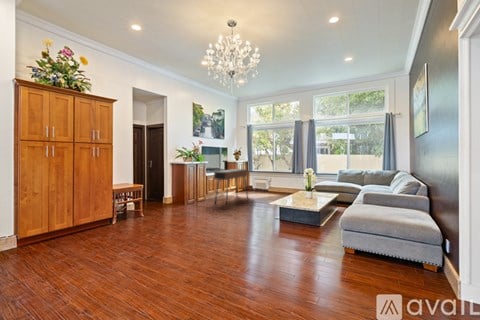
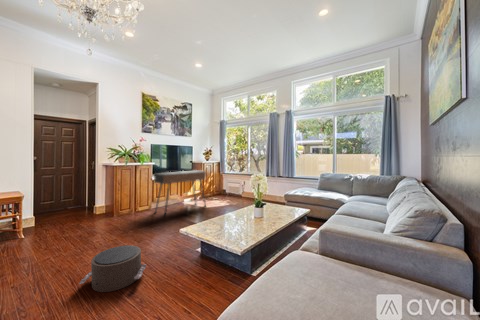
pouf: none [235,213,268,234] -> present [79,245,146,292]

